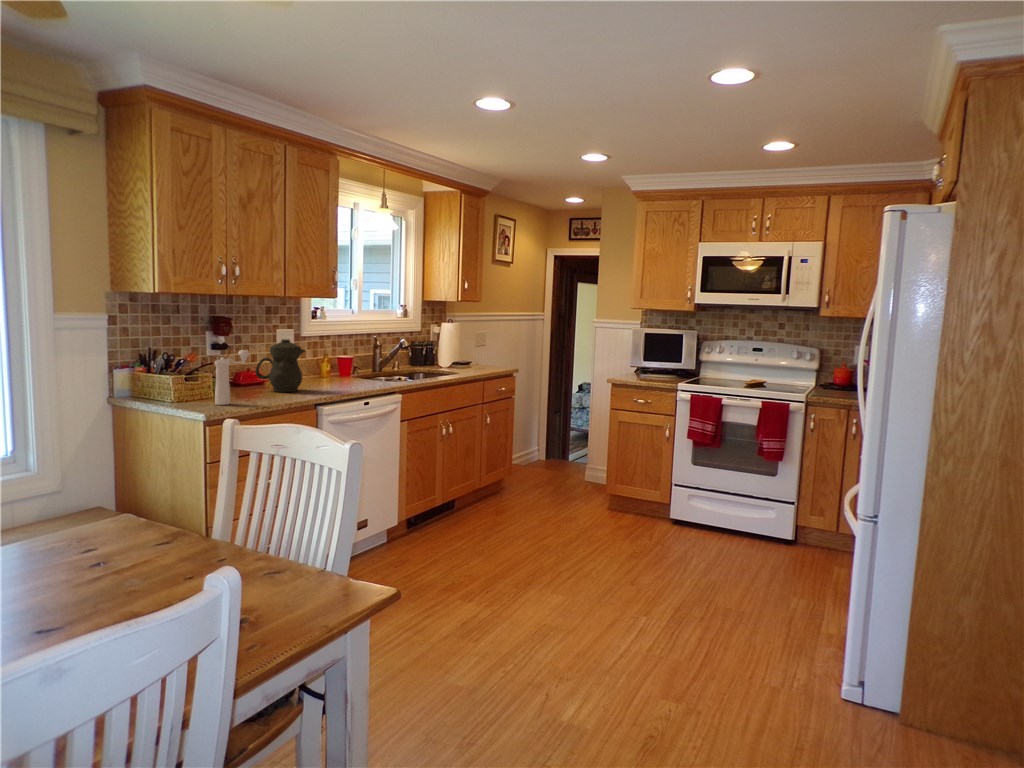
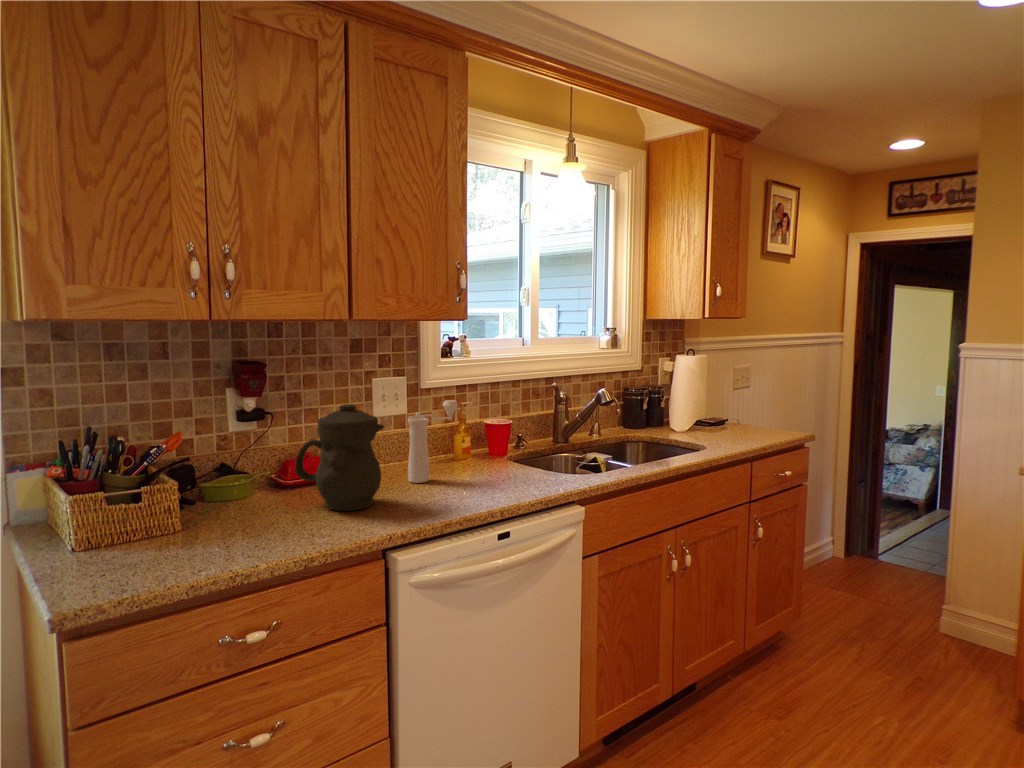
pepper mill: present [215,350,249,405] -> present [408,400,458,483]

